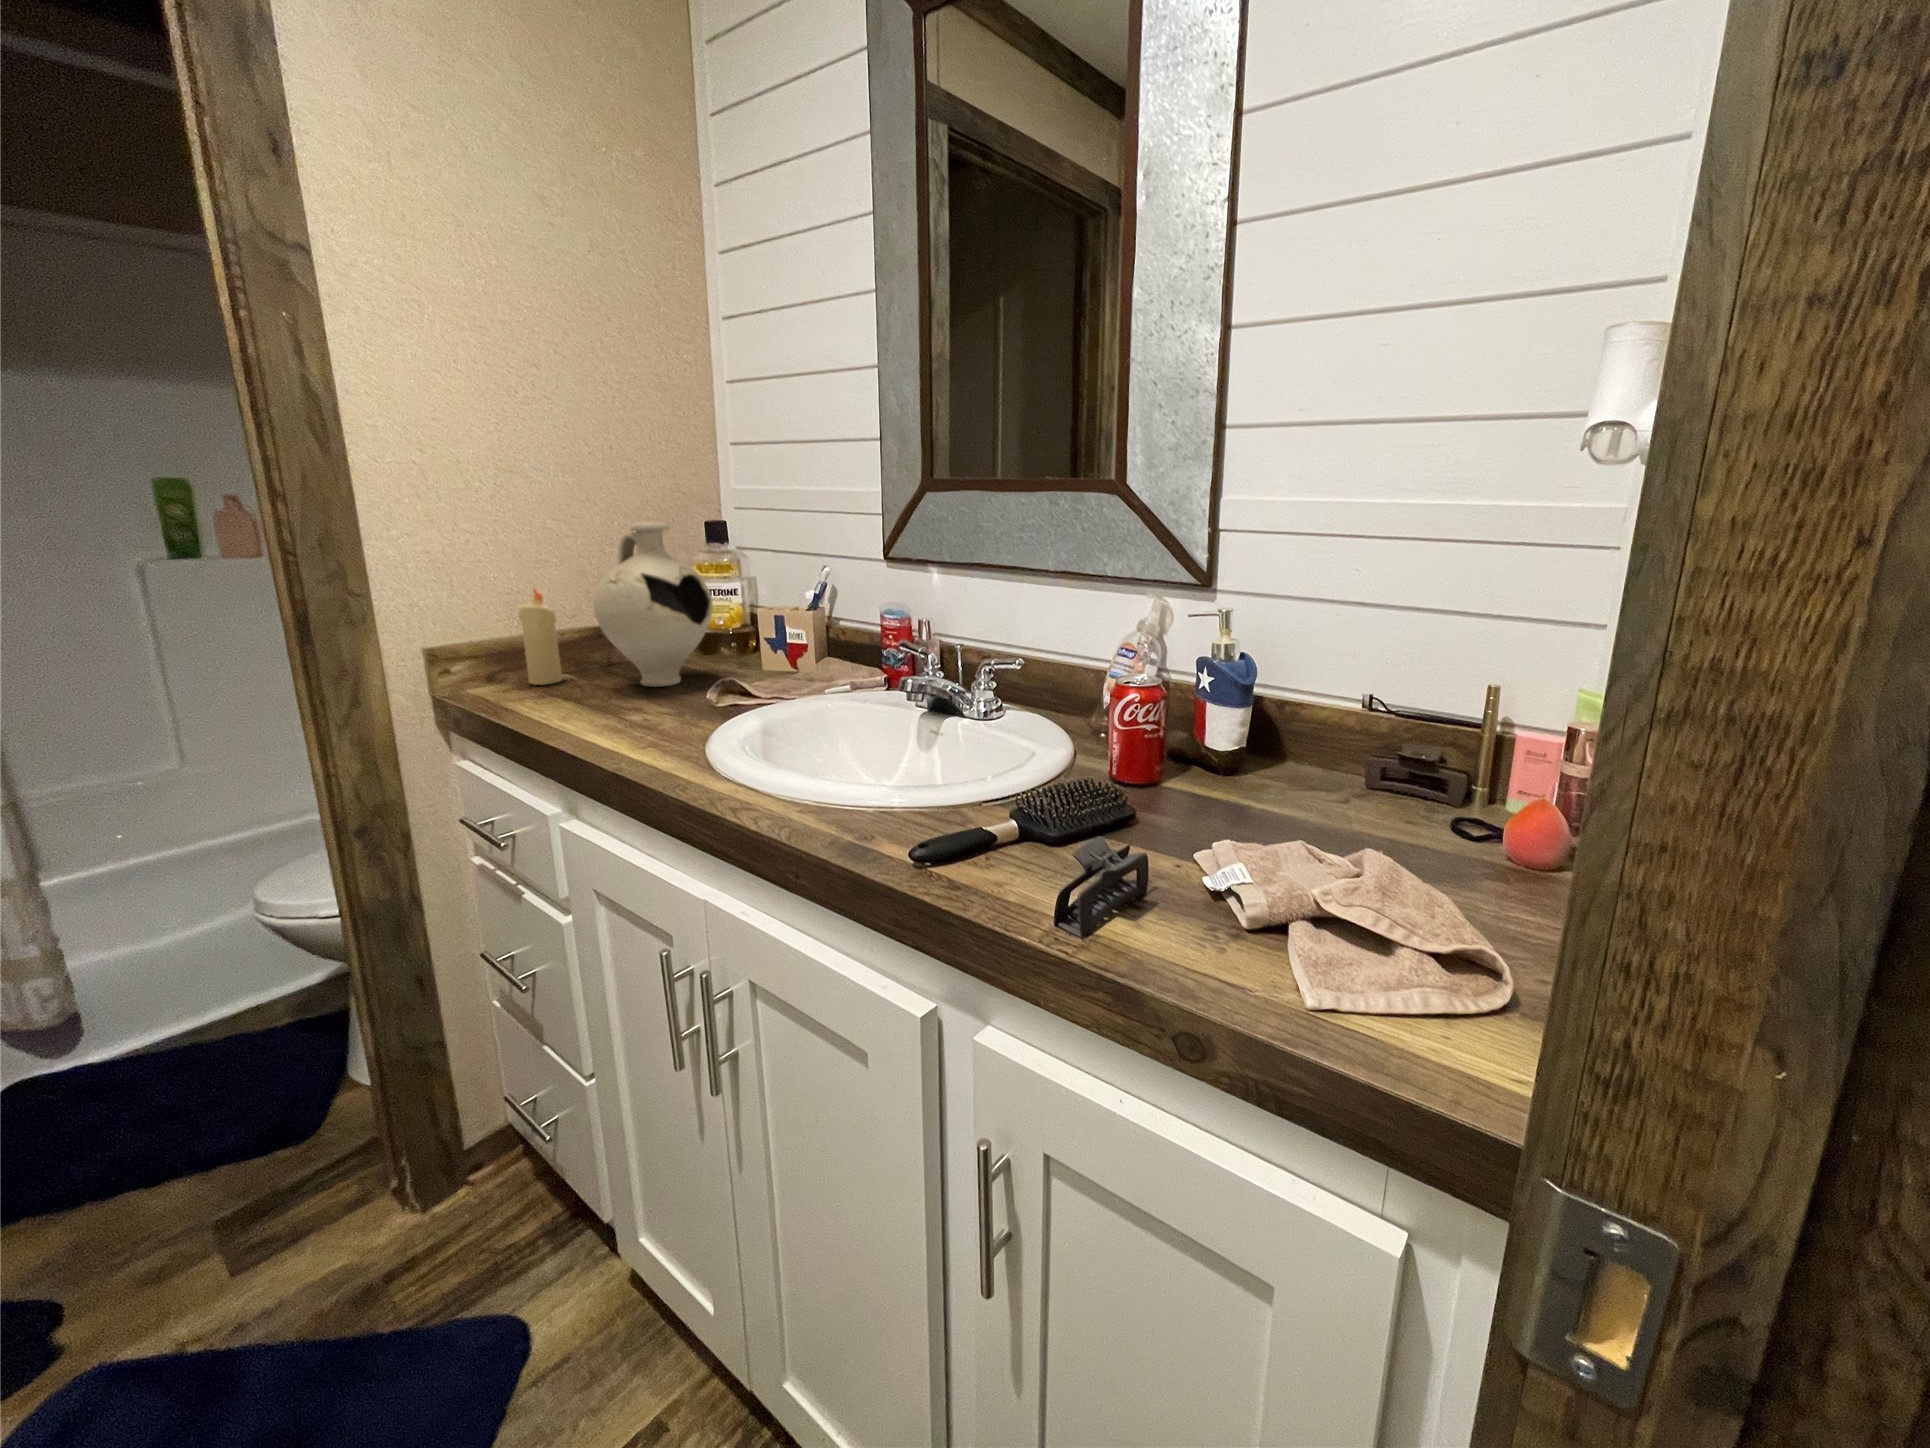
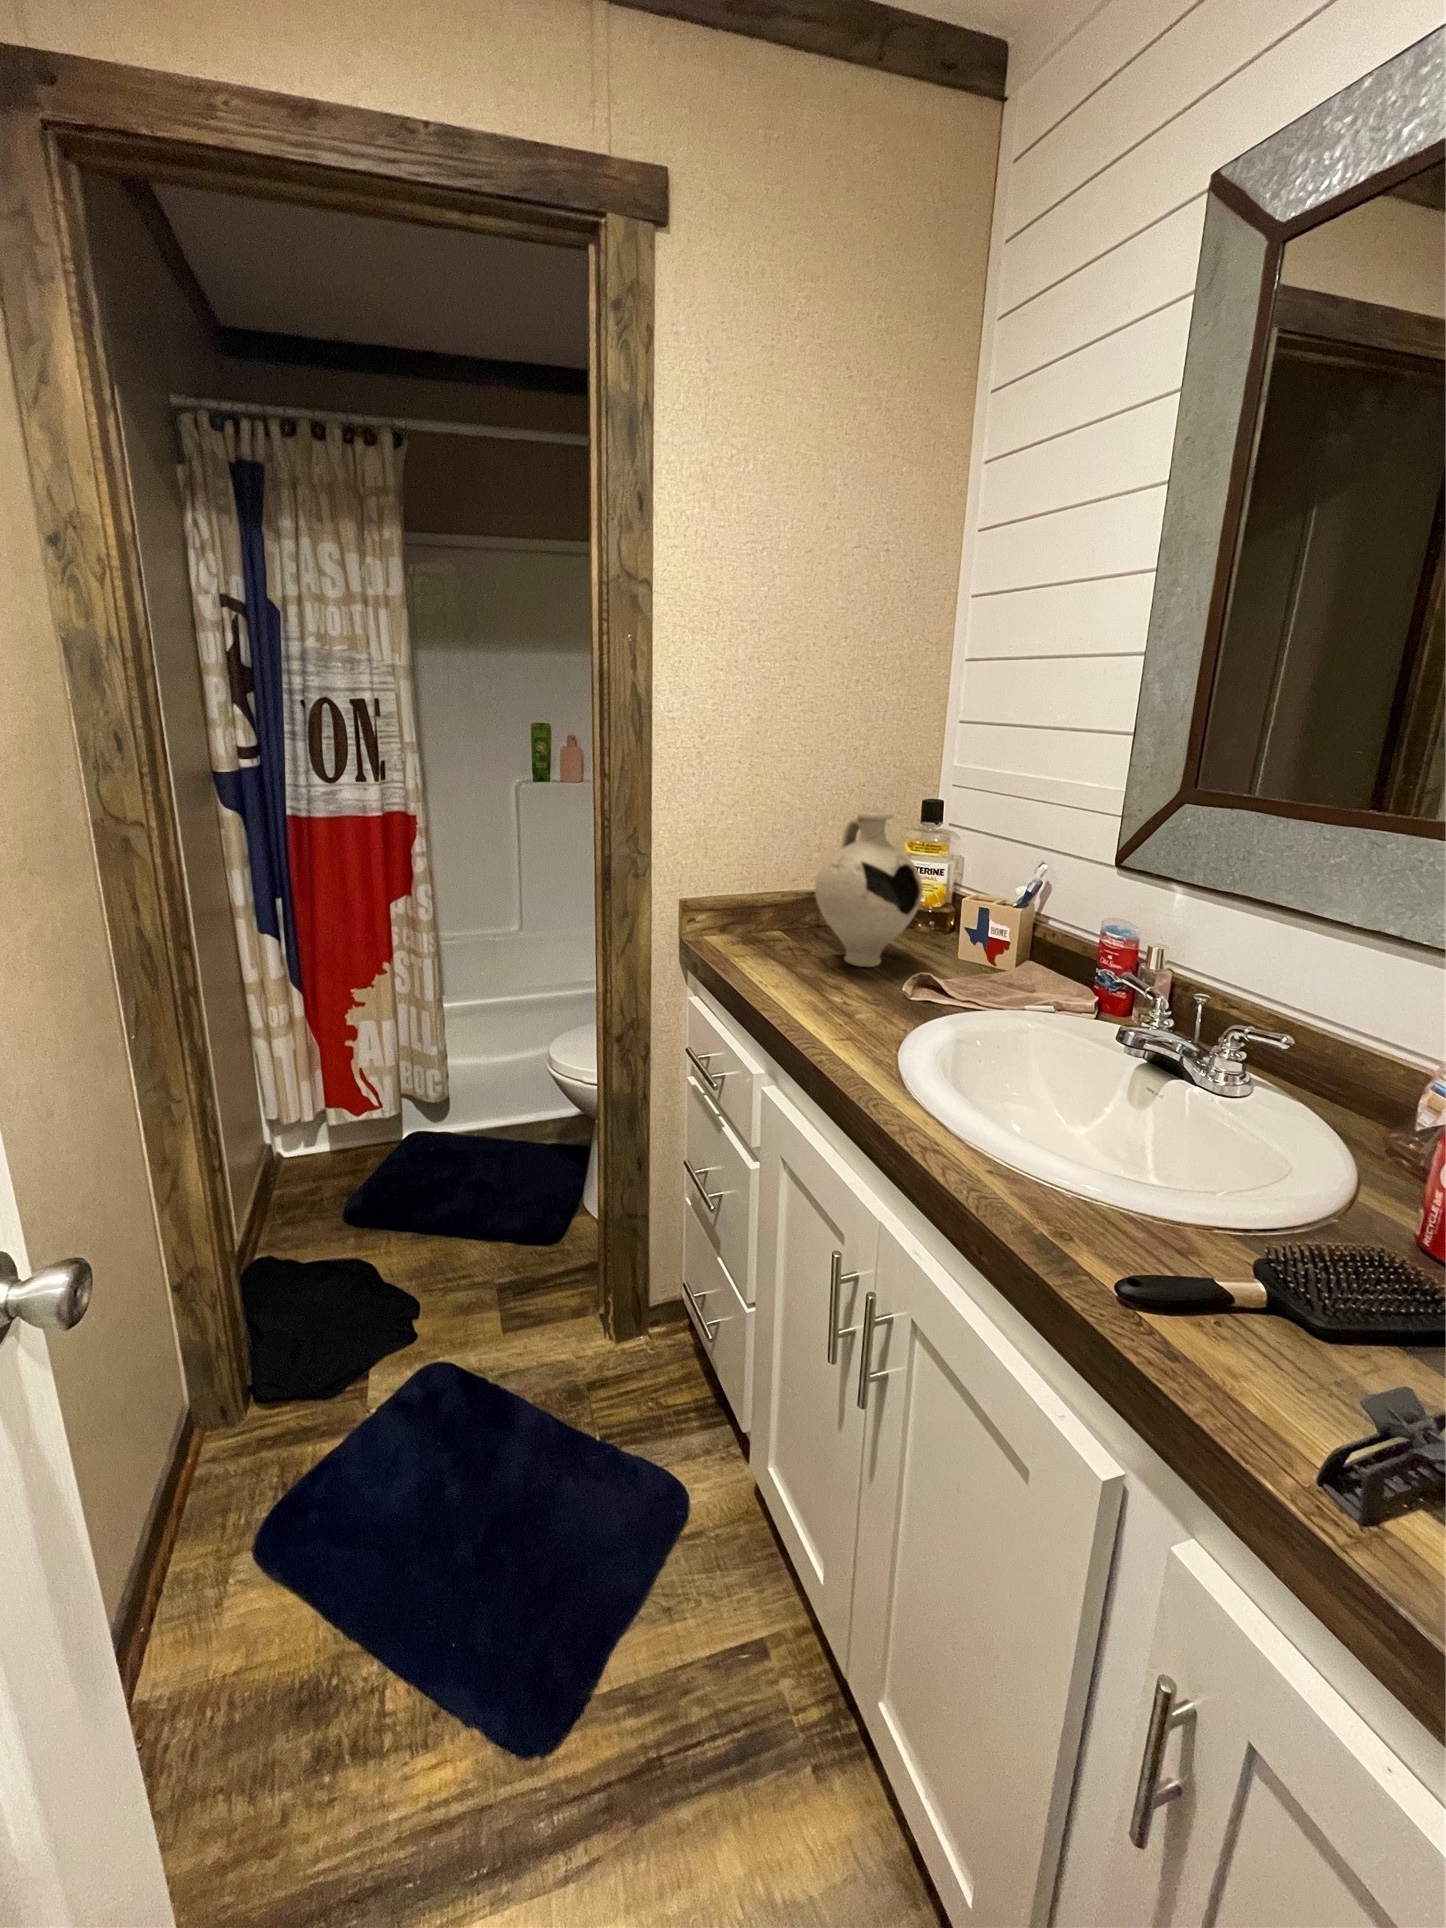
candle: present [518,589,562,685] -> none [752,858,782,945]

